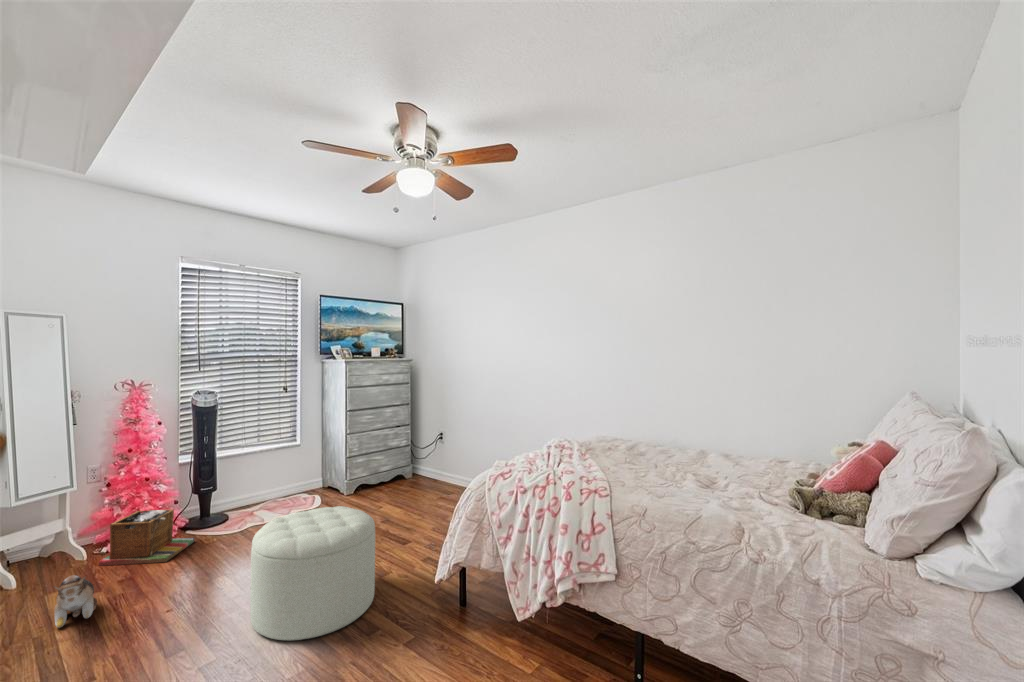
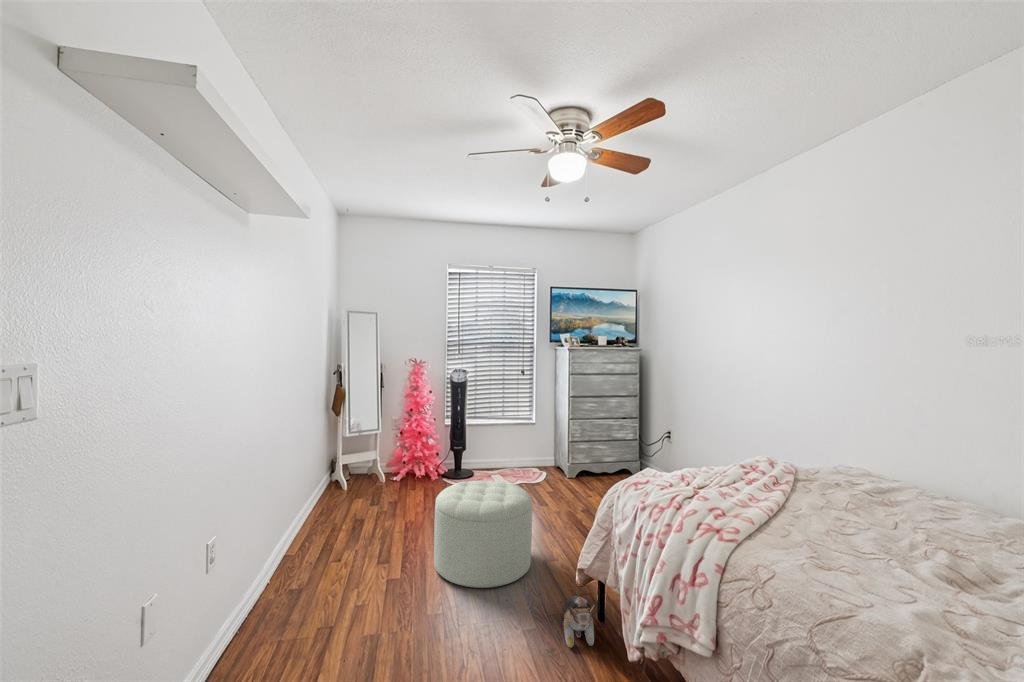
laundry basket: present [99,510,195,566] -> none [387,455,443,497]
plush toy: present [54,575,97,628] -> present [561,596,595,648]

